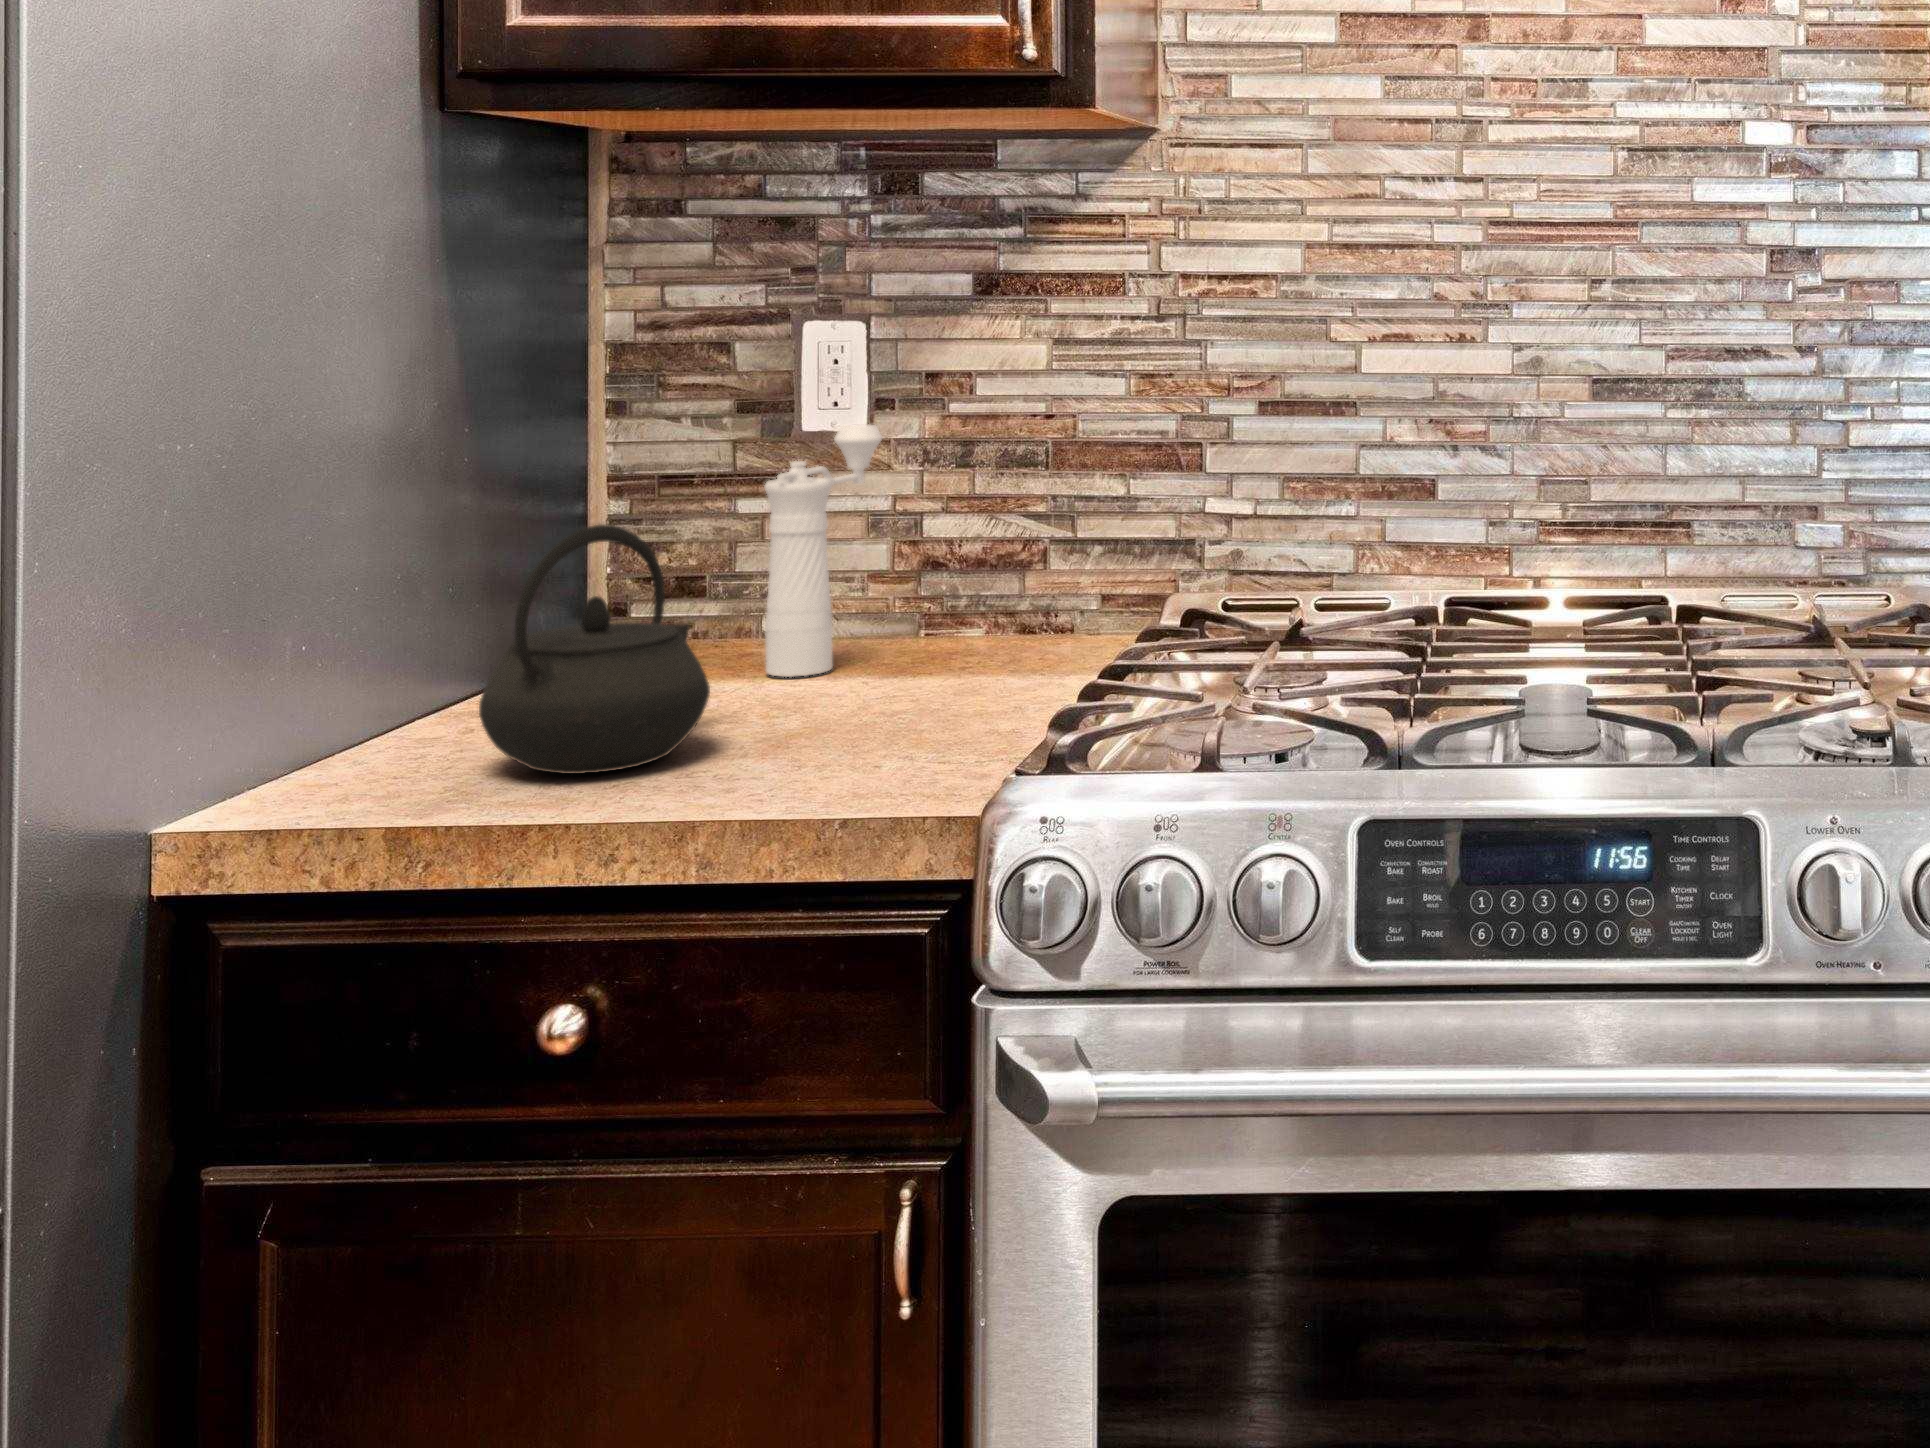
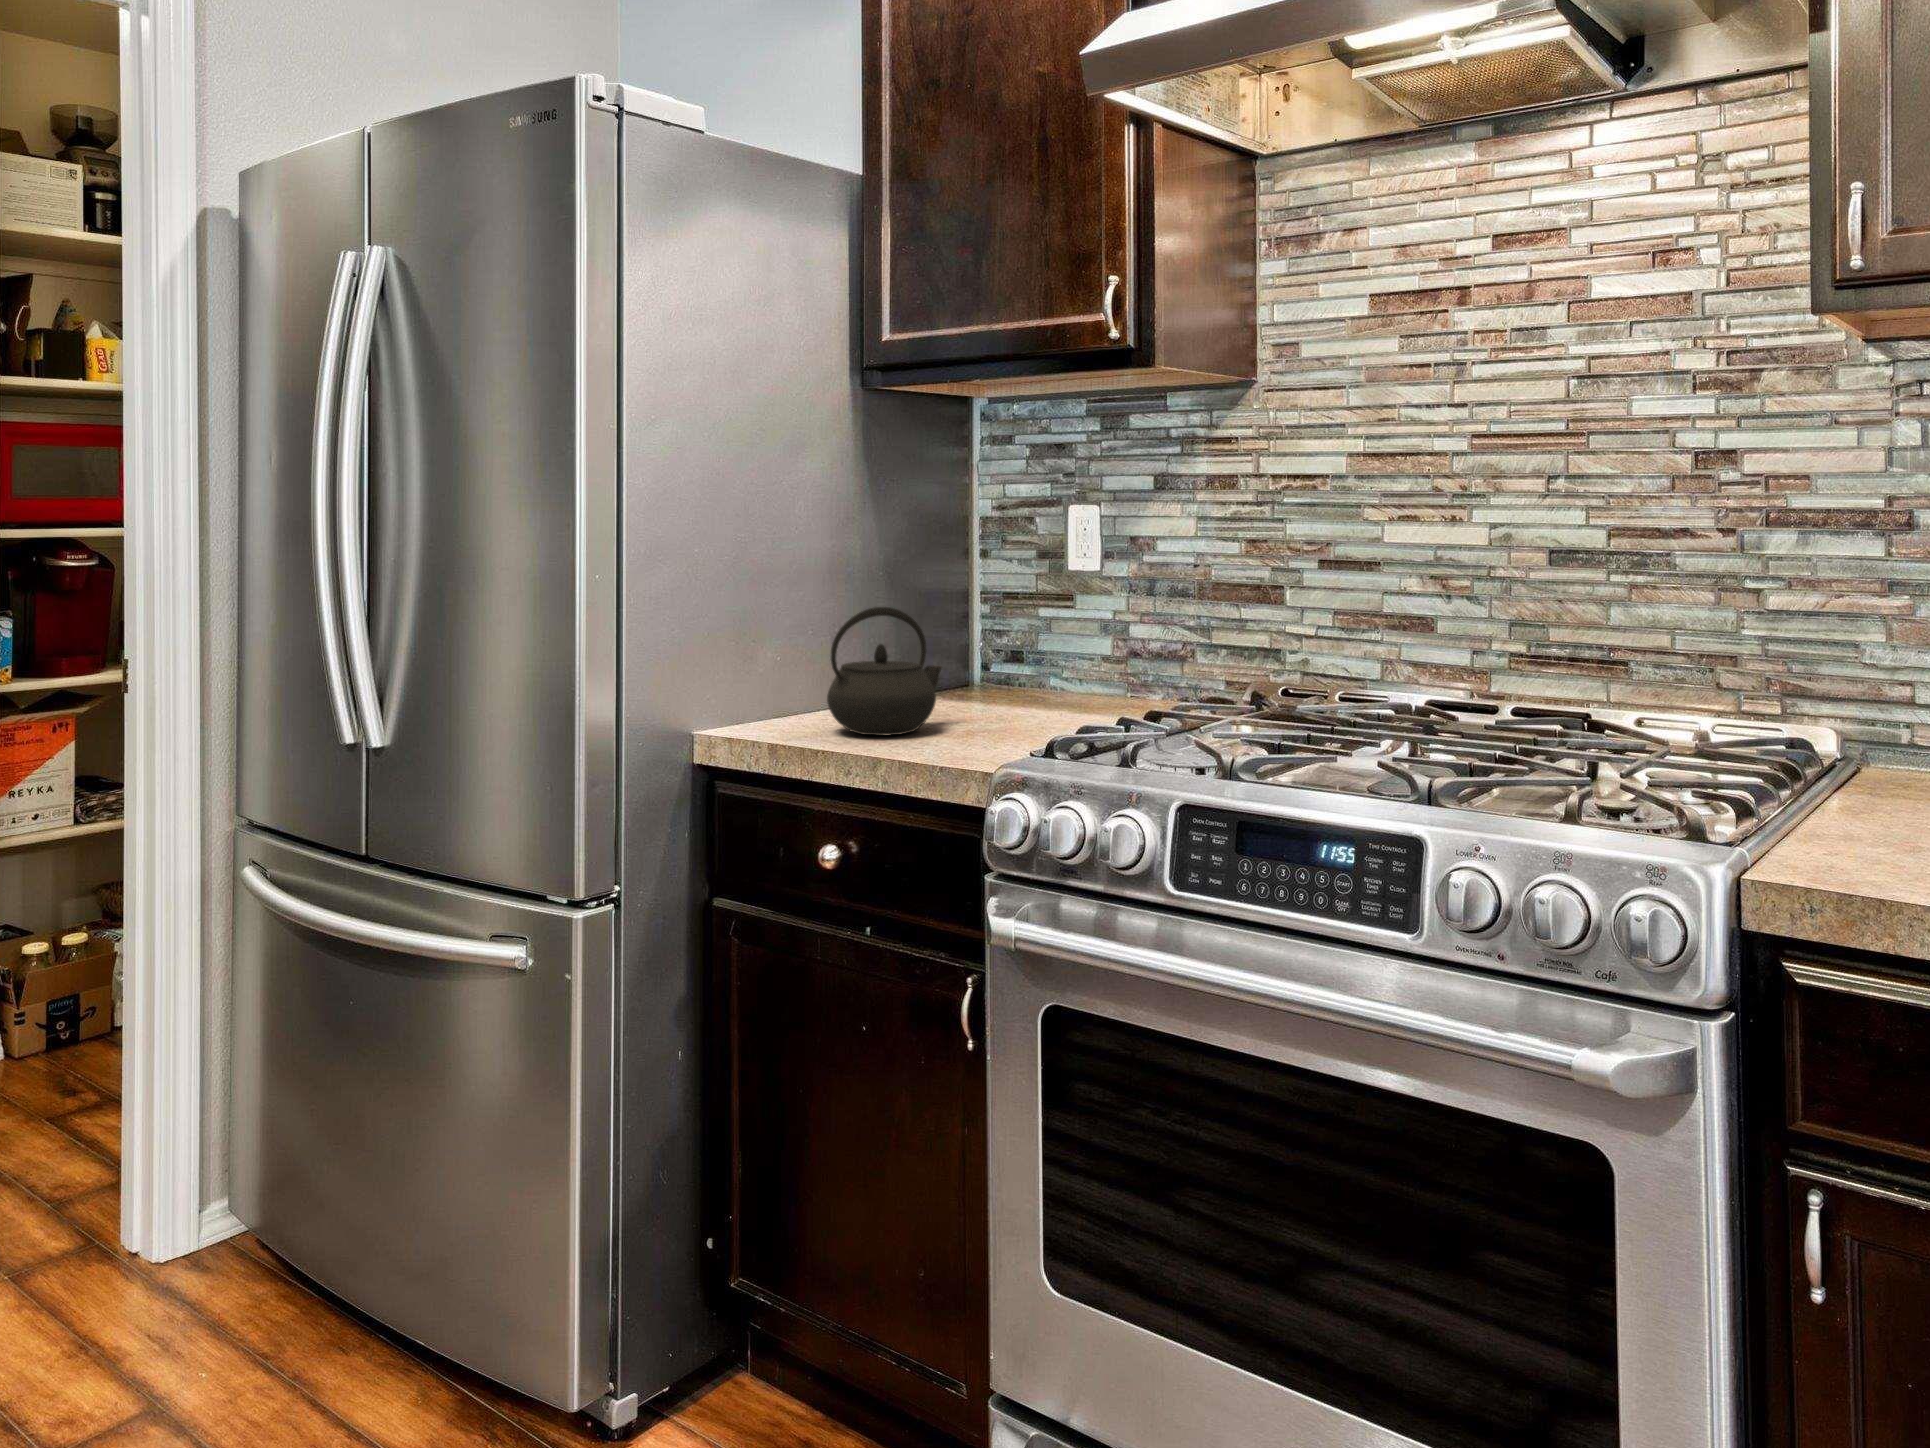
pepper mill: present [765,425,882,677] -> none [1017,567,1099,709]

